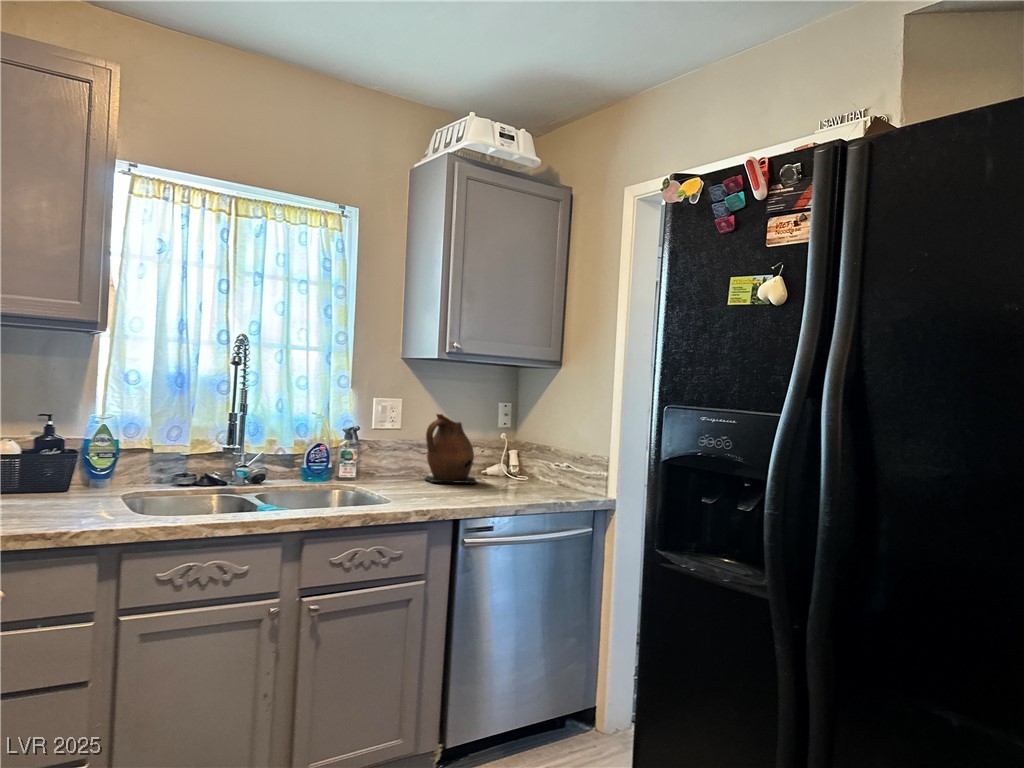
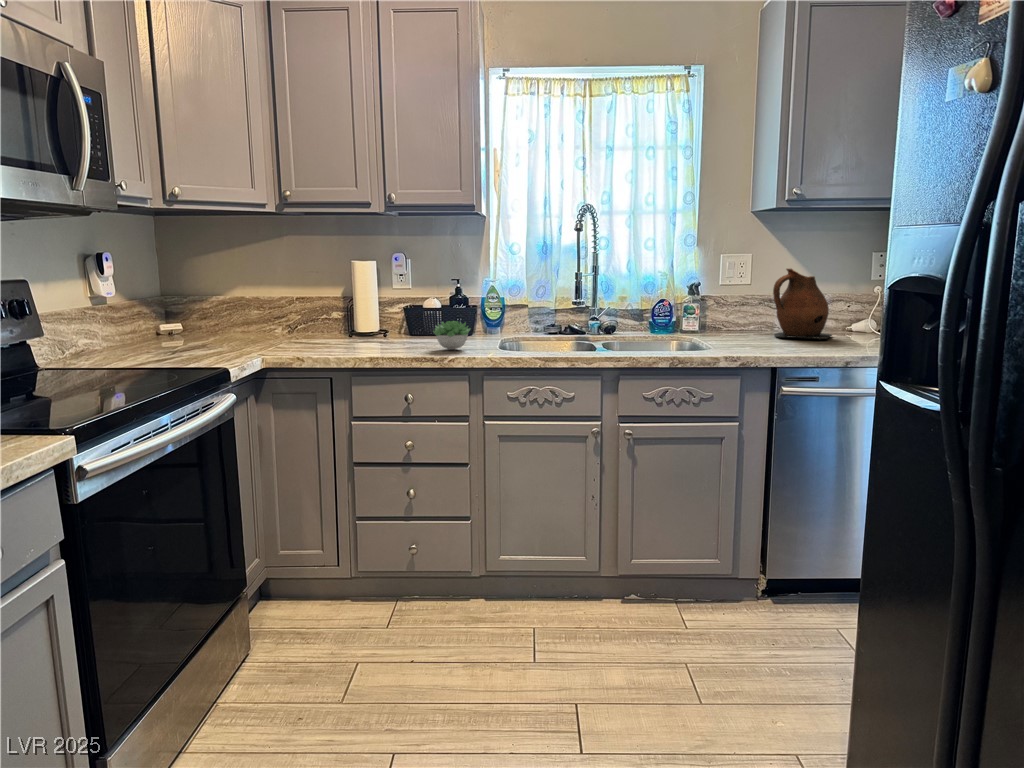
succulent plant: none [35,479,99,520] -> present [433,321,470,349]

